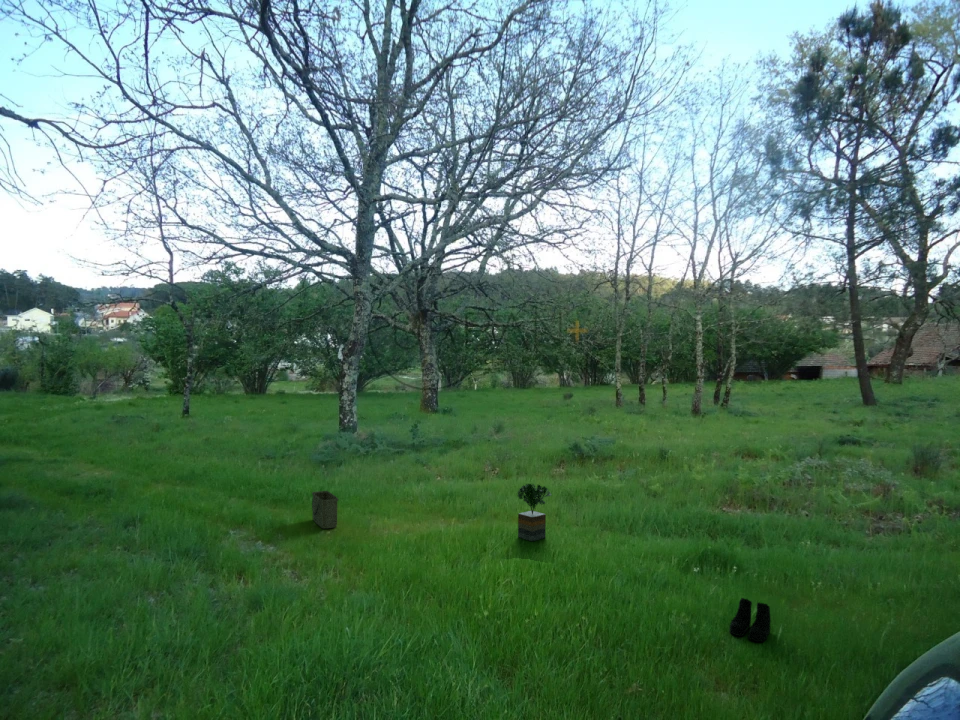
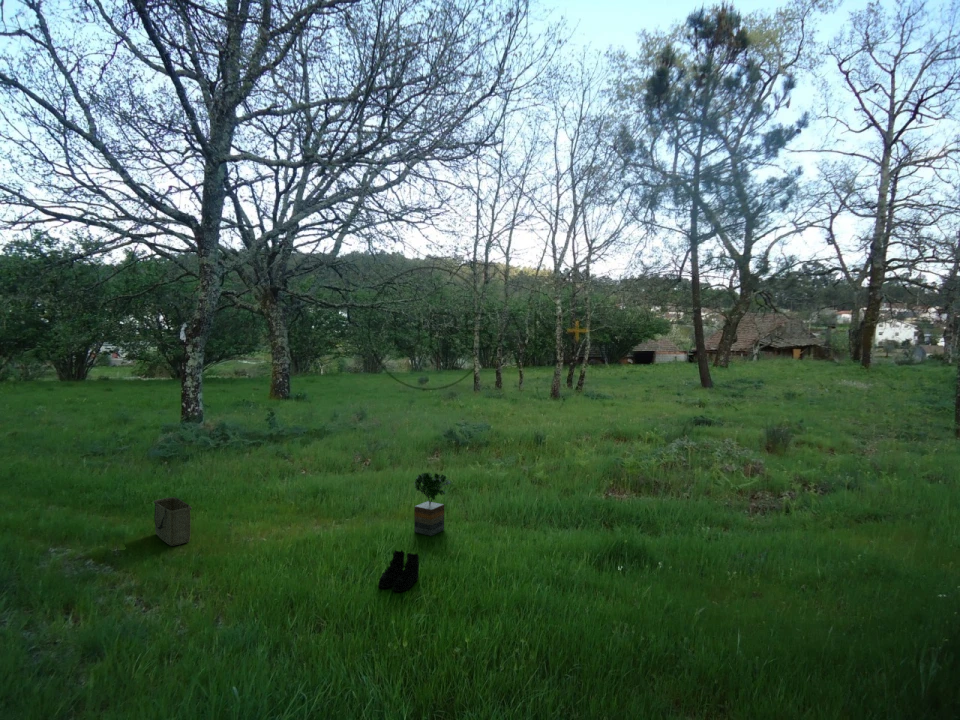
boots: present [730,598,771,642] -> present [378,550,419,592]

